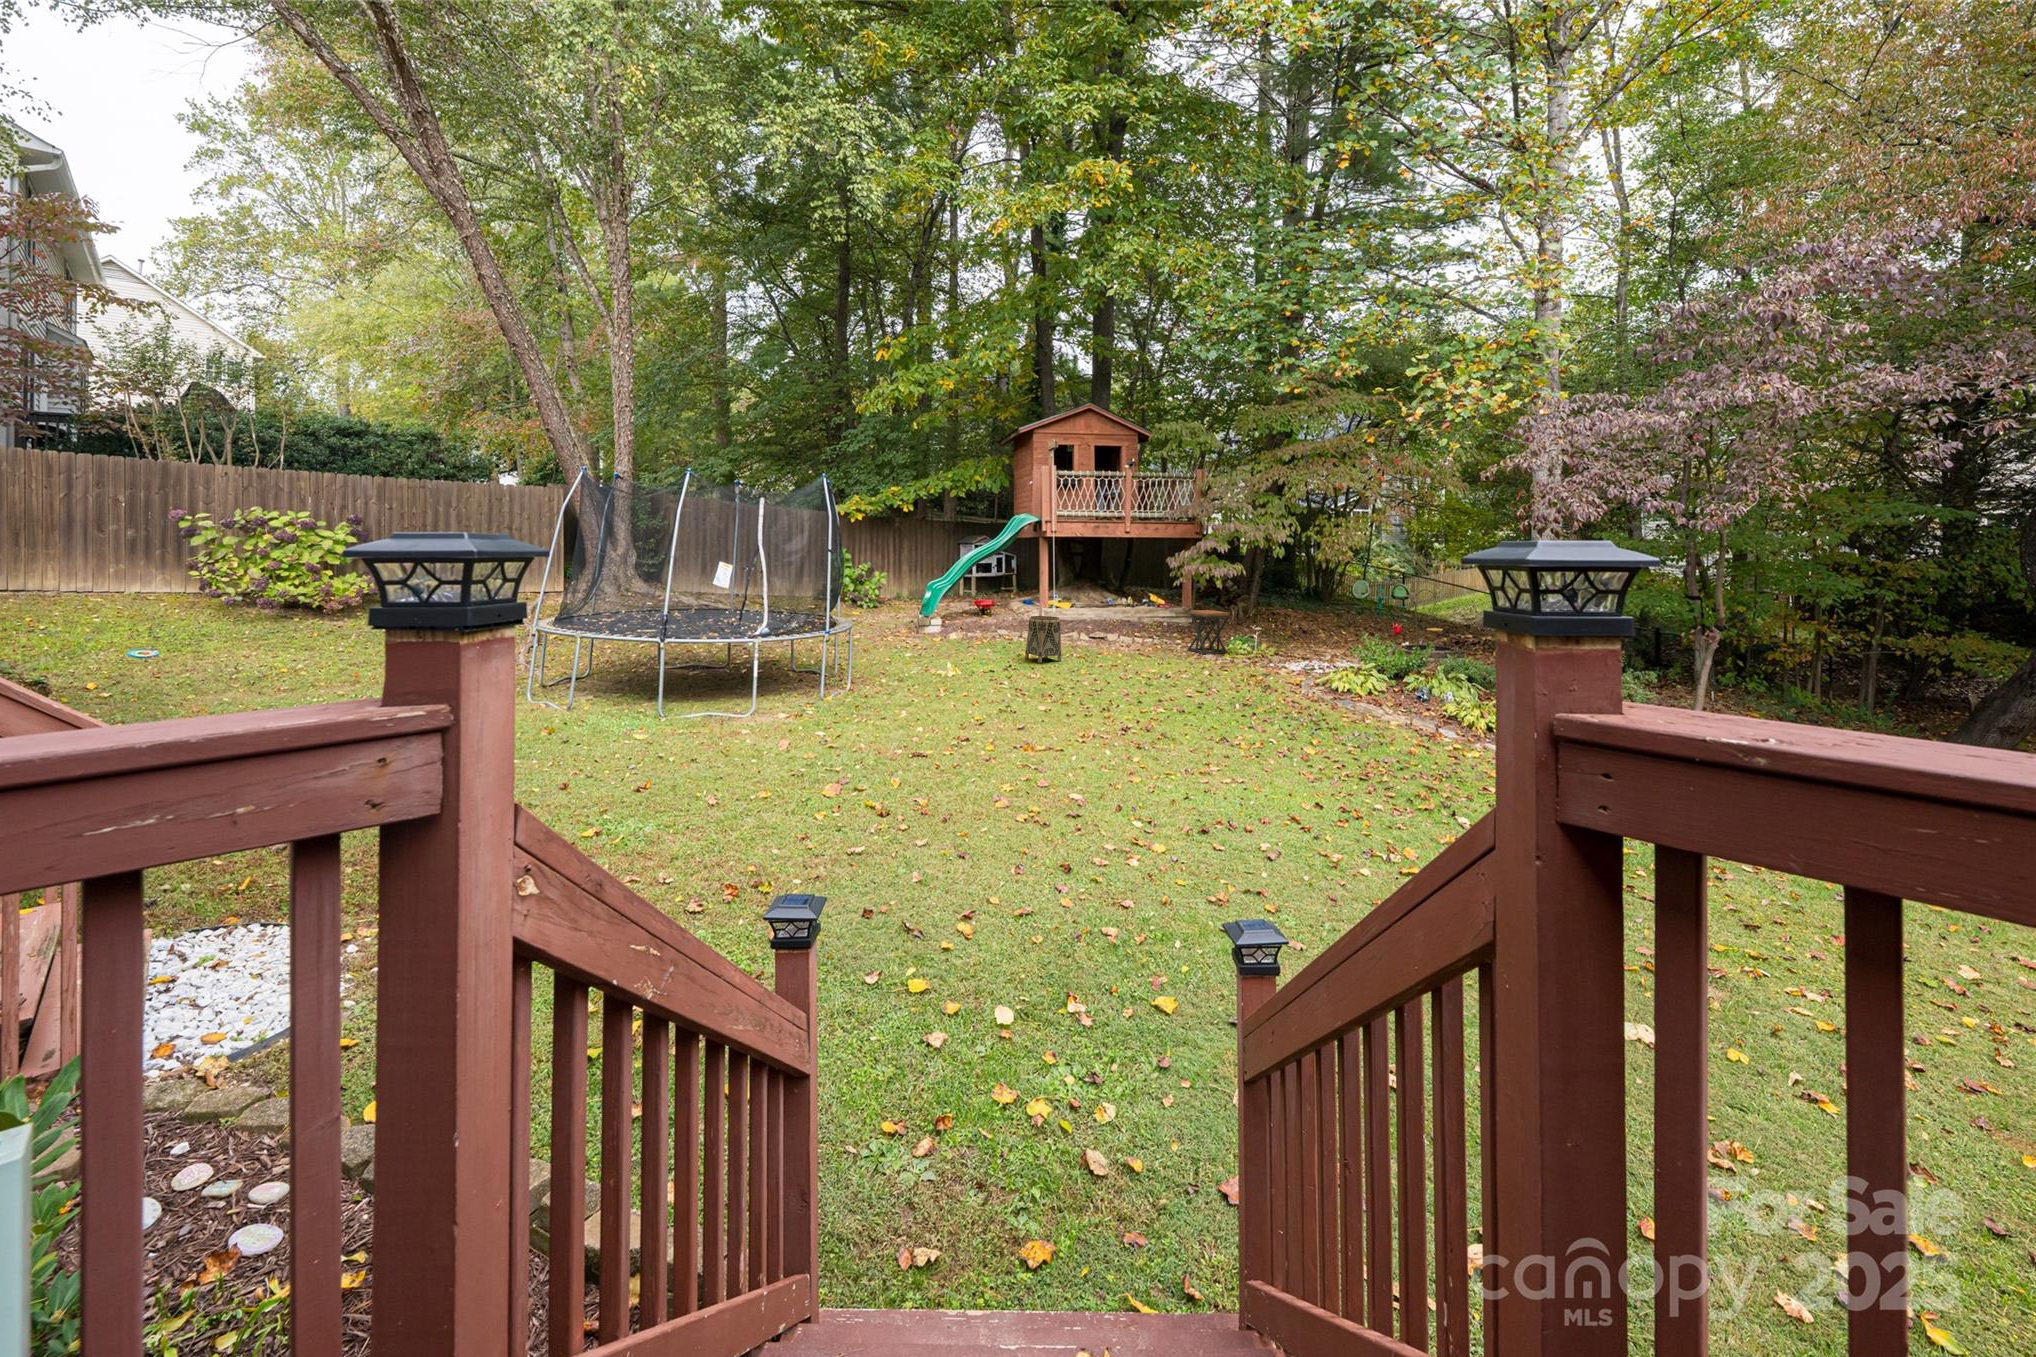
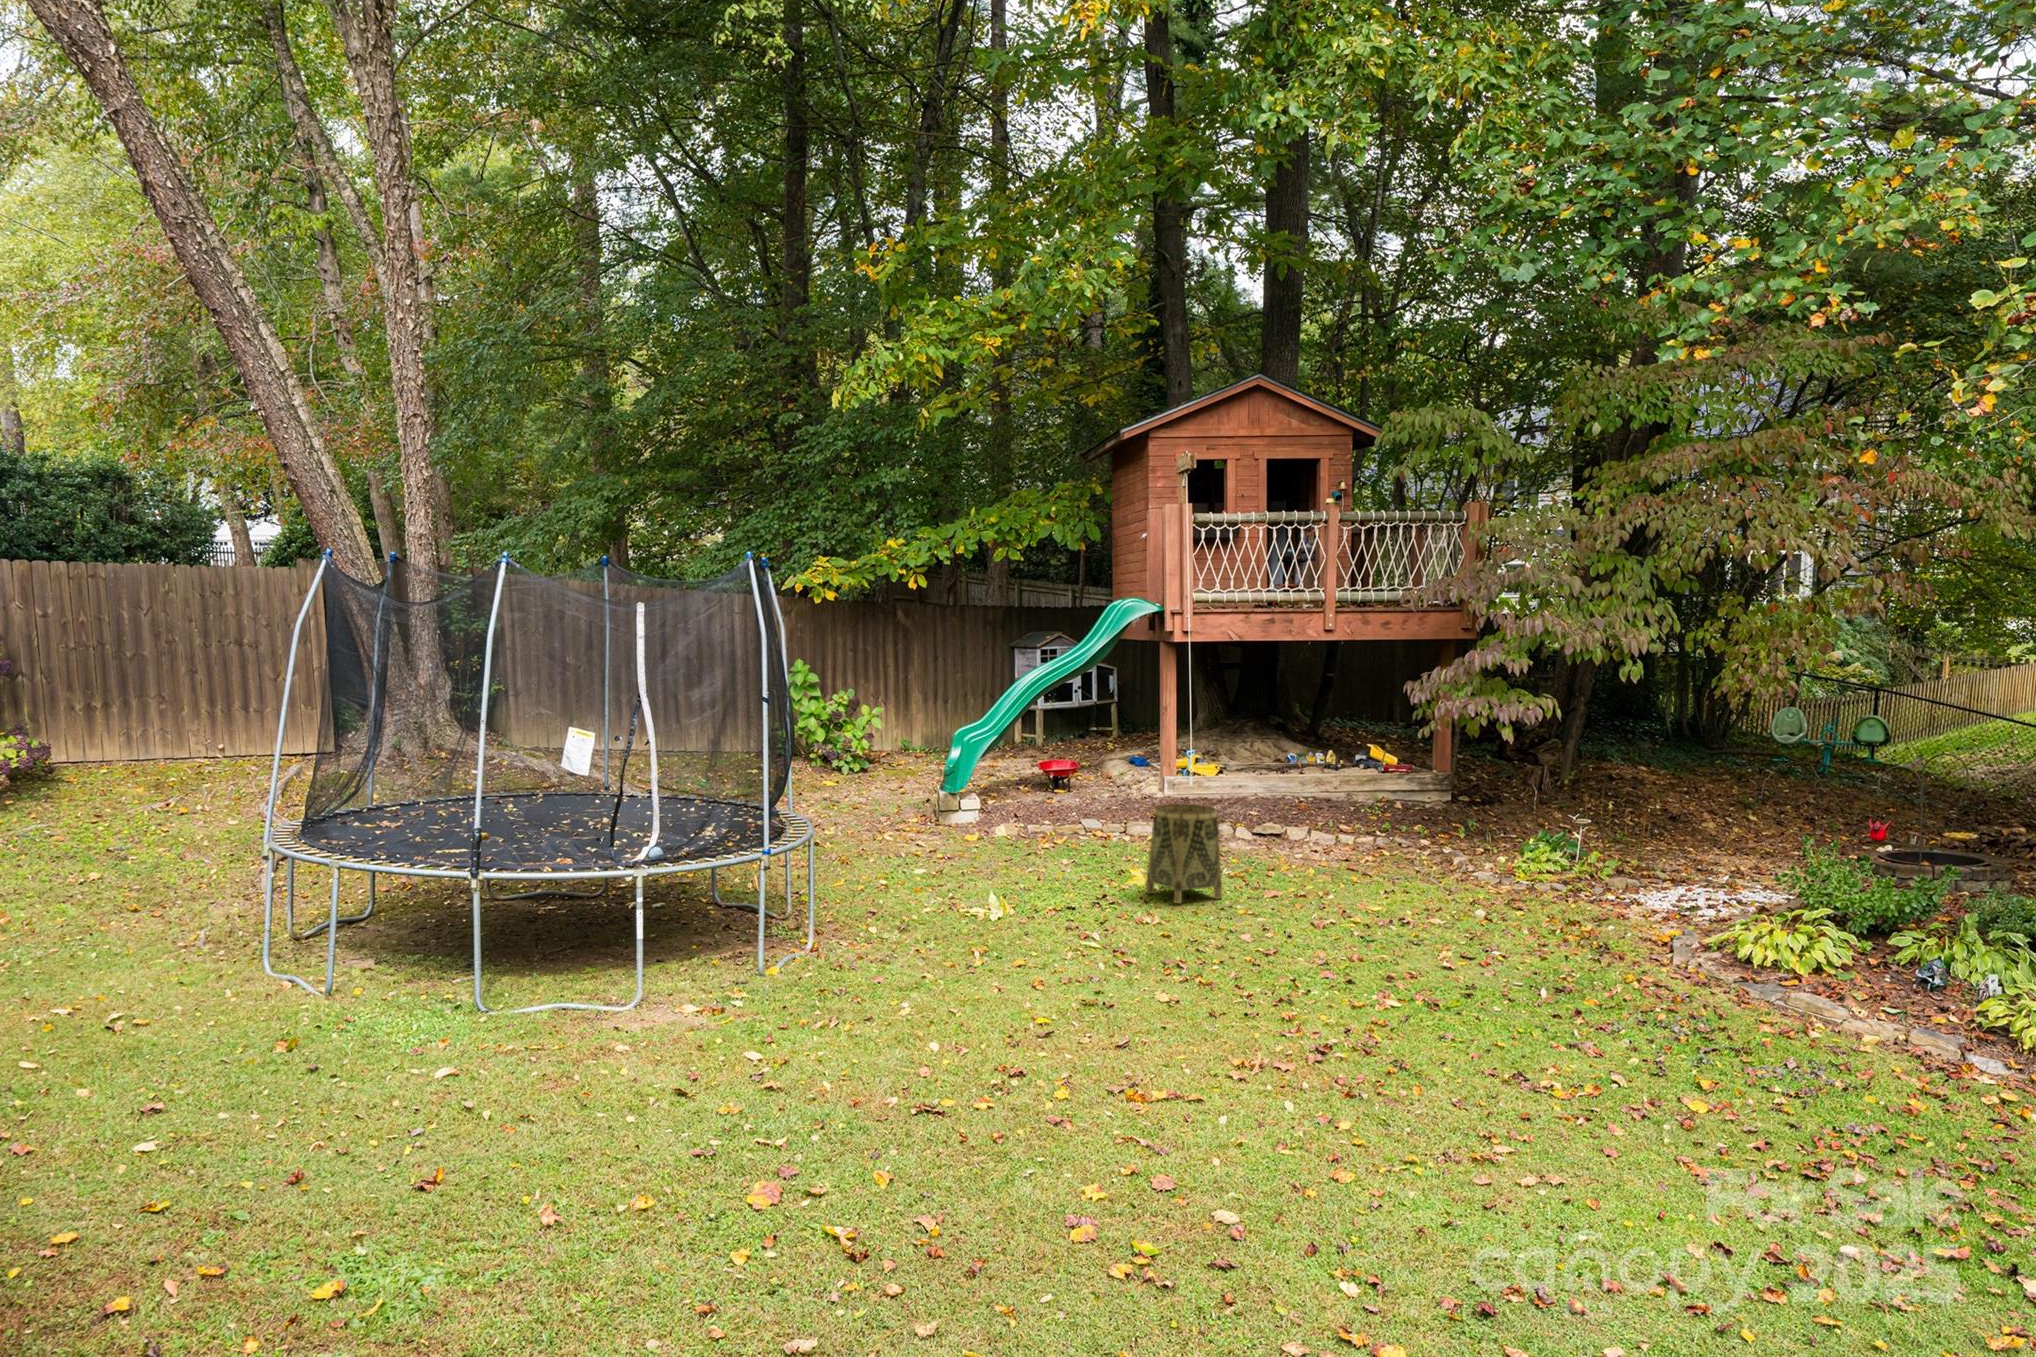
stool: present [1188,610,1230,654] -> none [1478,785,1565,878]

